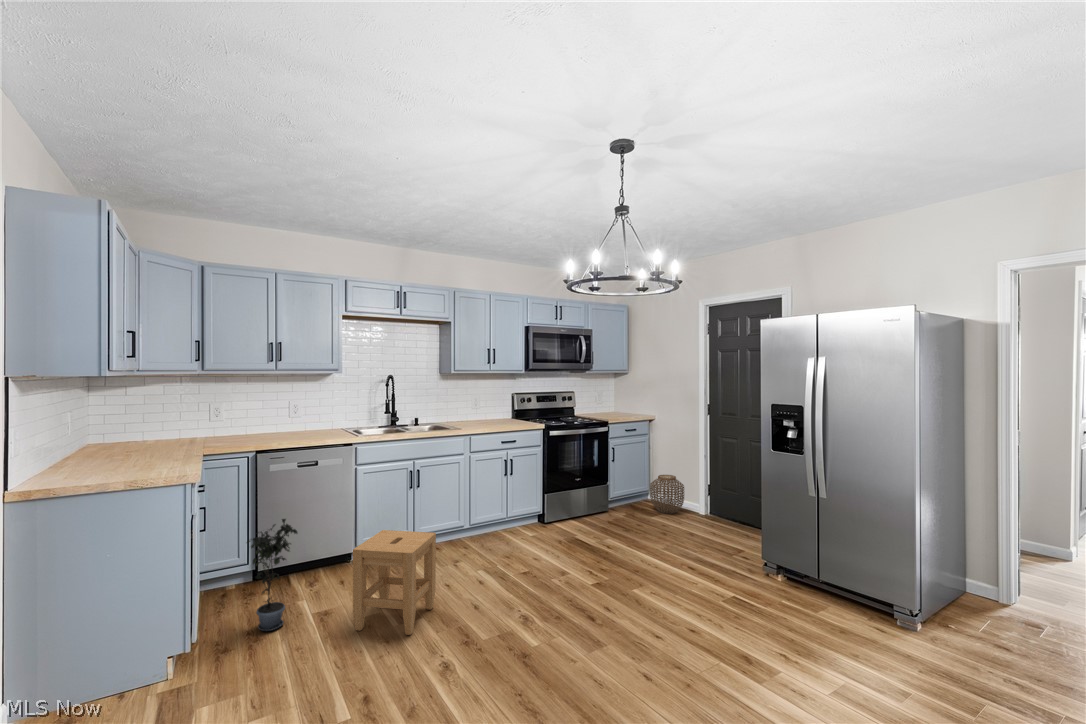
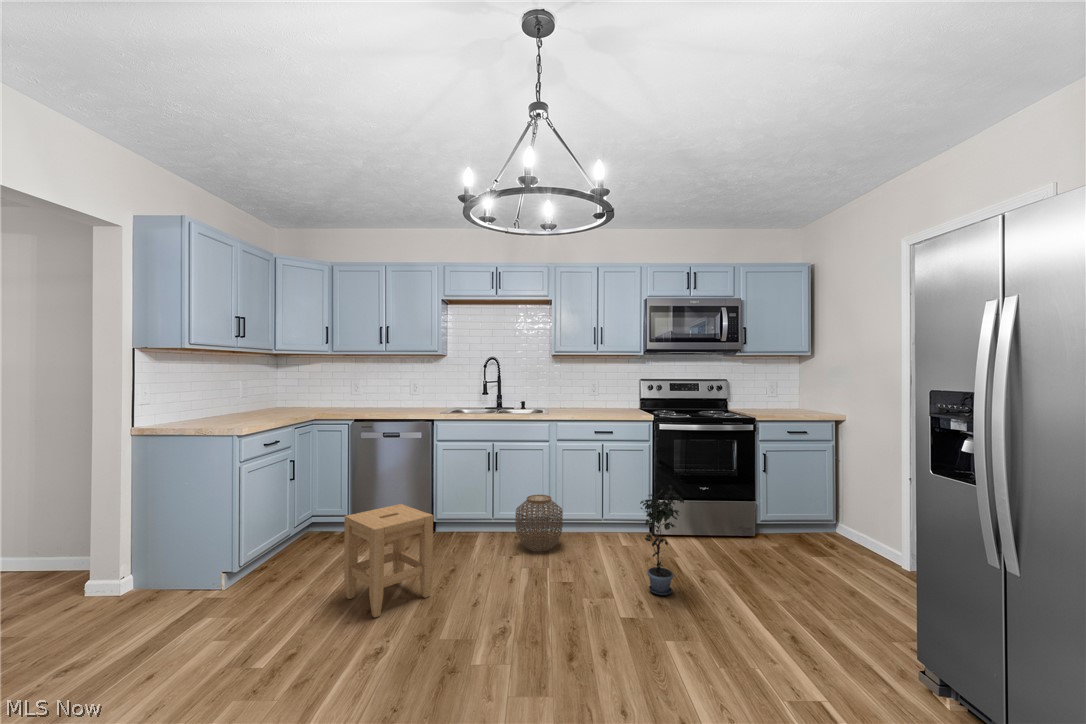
woven basket: present [650,475,684,514] -> present [515,495,563,552]
potted plant: present [247,519,297,631] -> present [640,486,684,595]

